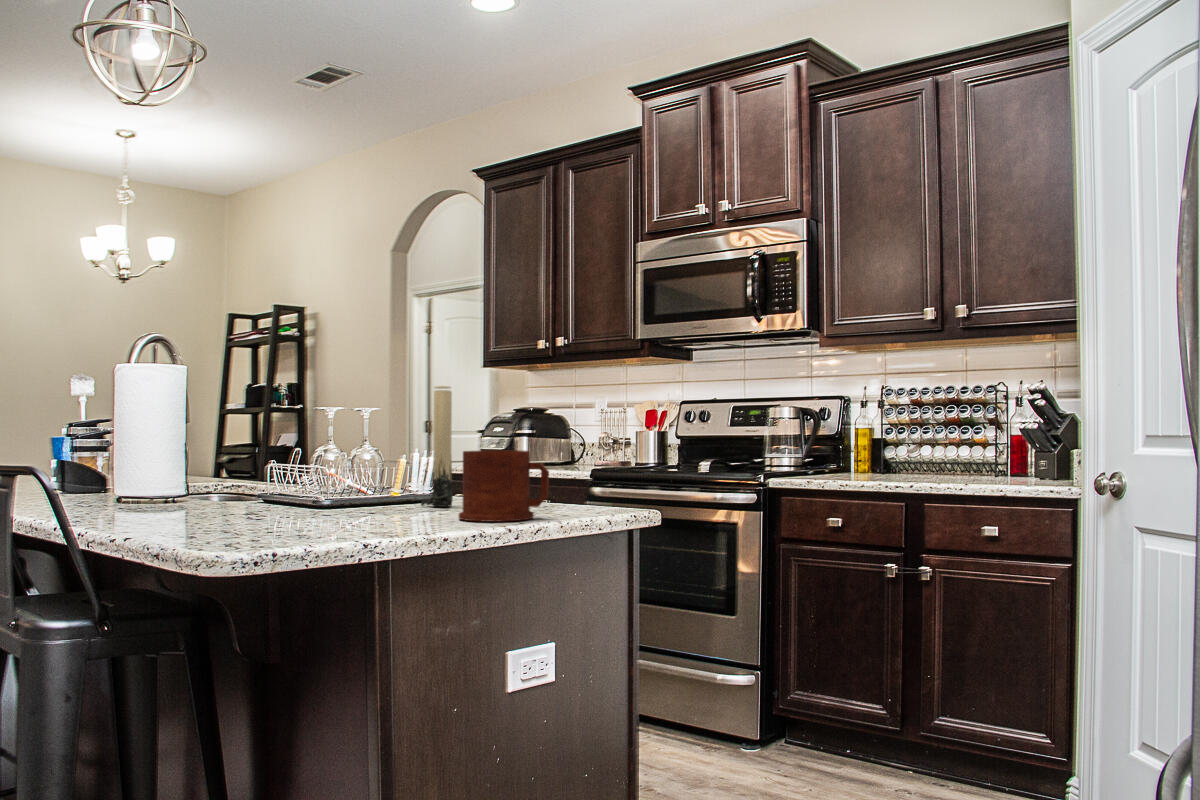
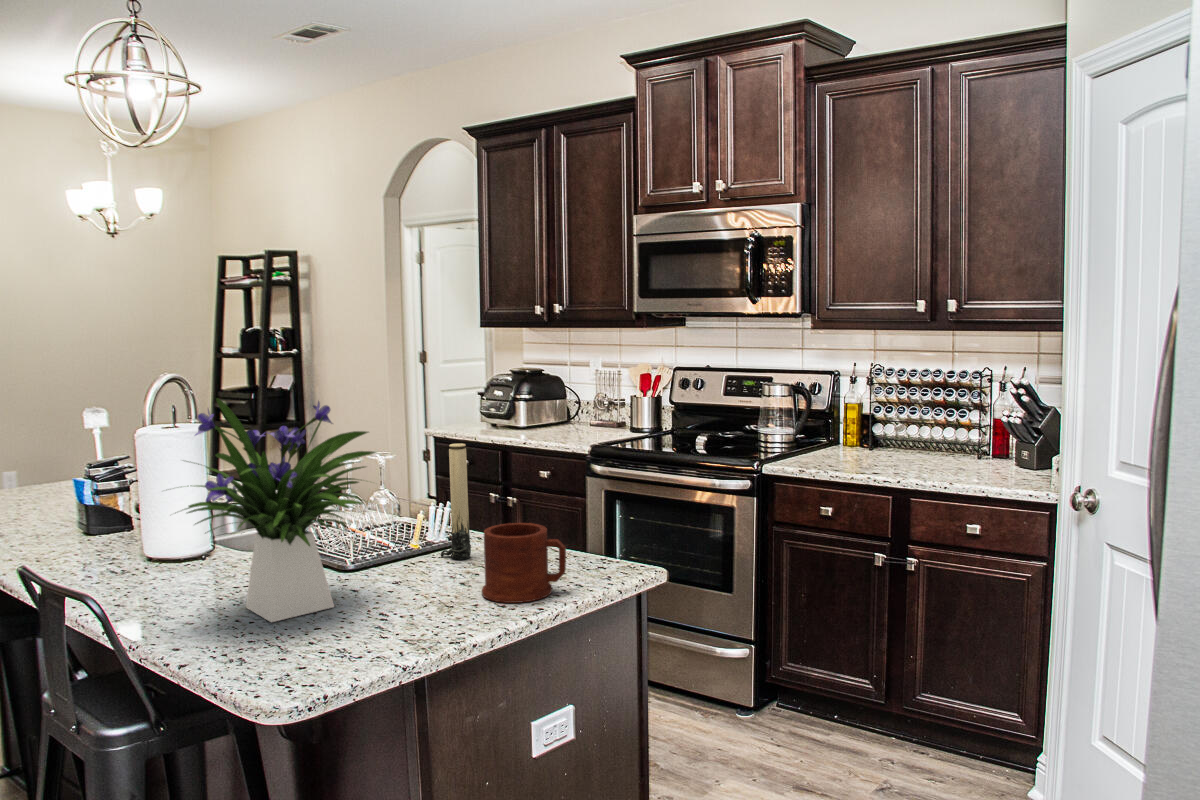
flower arrangement: none [127,284,356,527] -> present [184,398,375,622]

